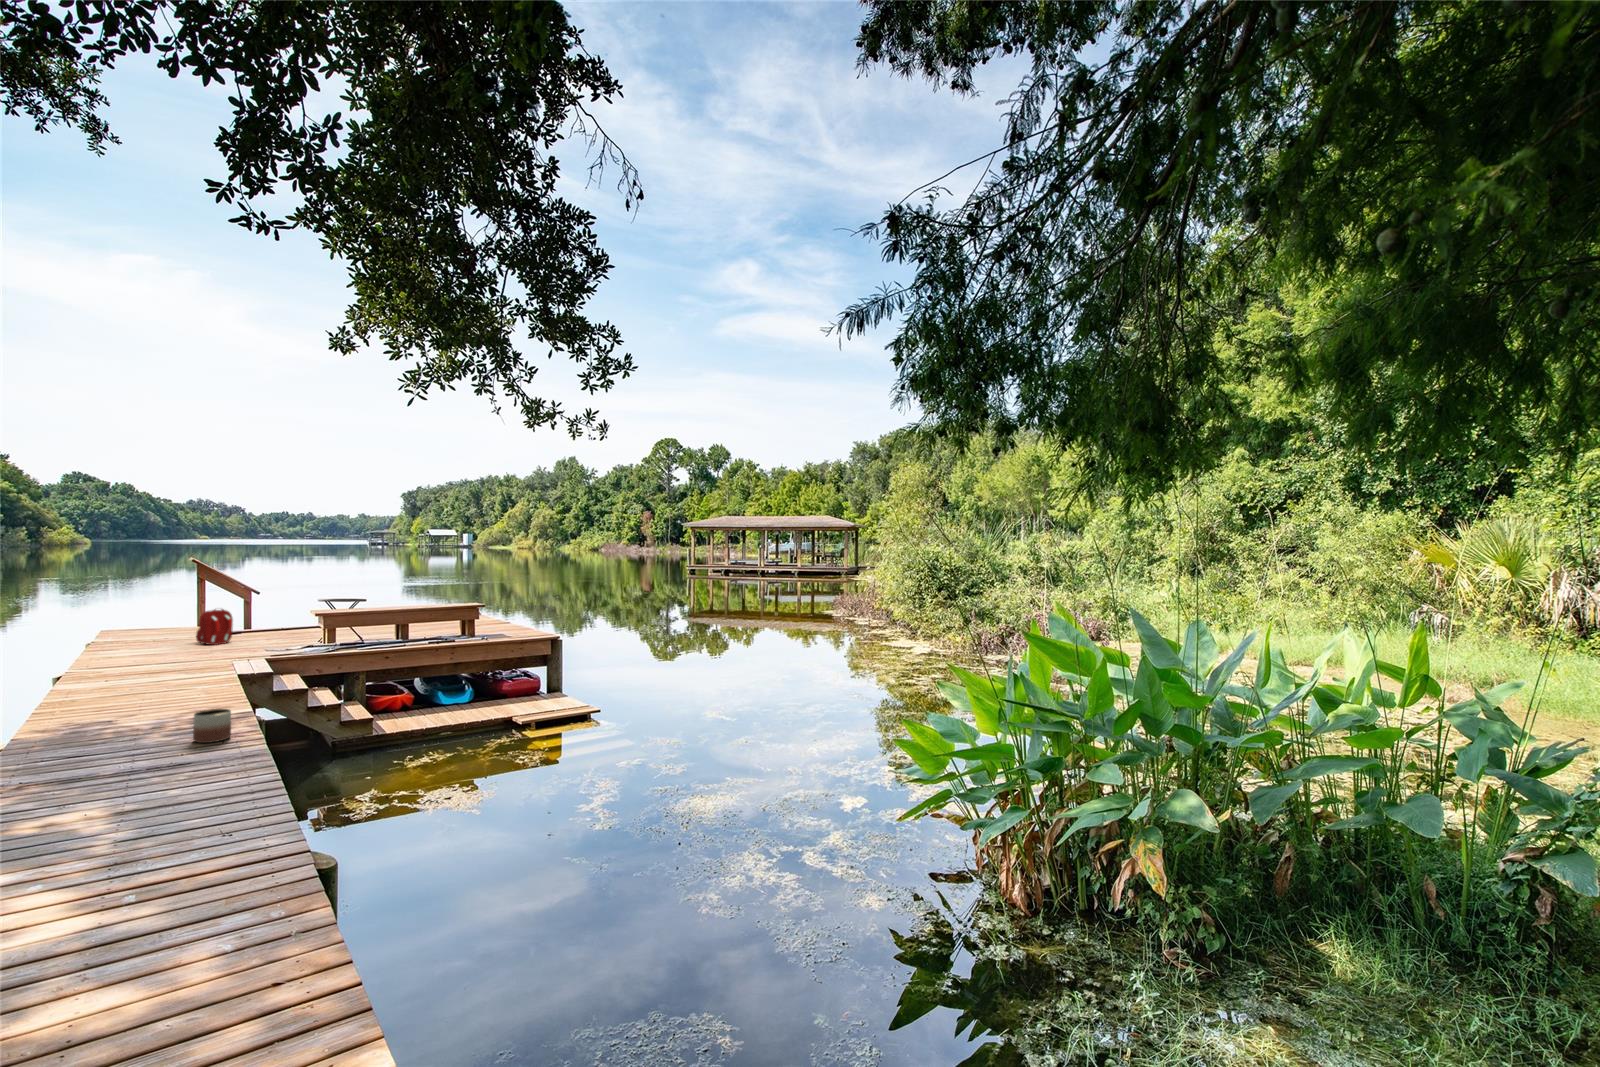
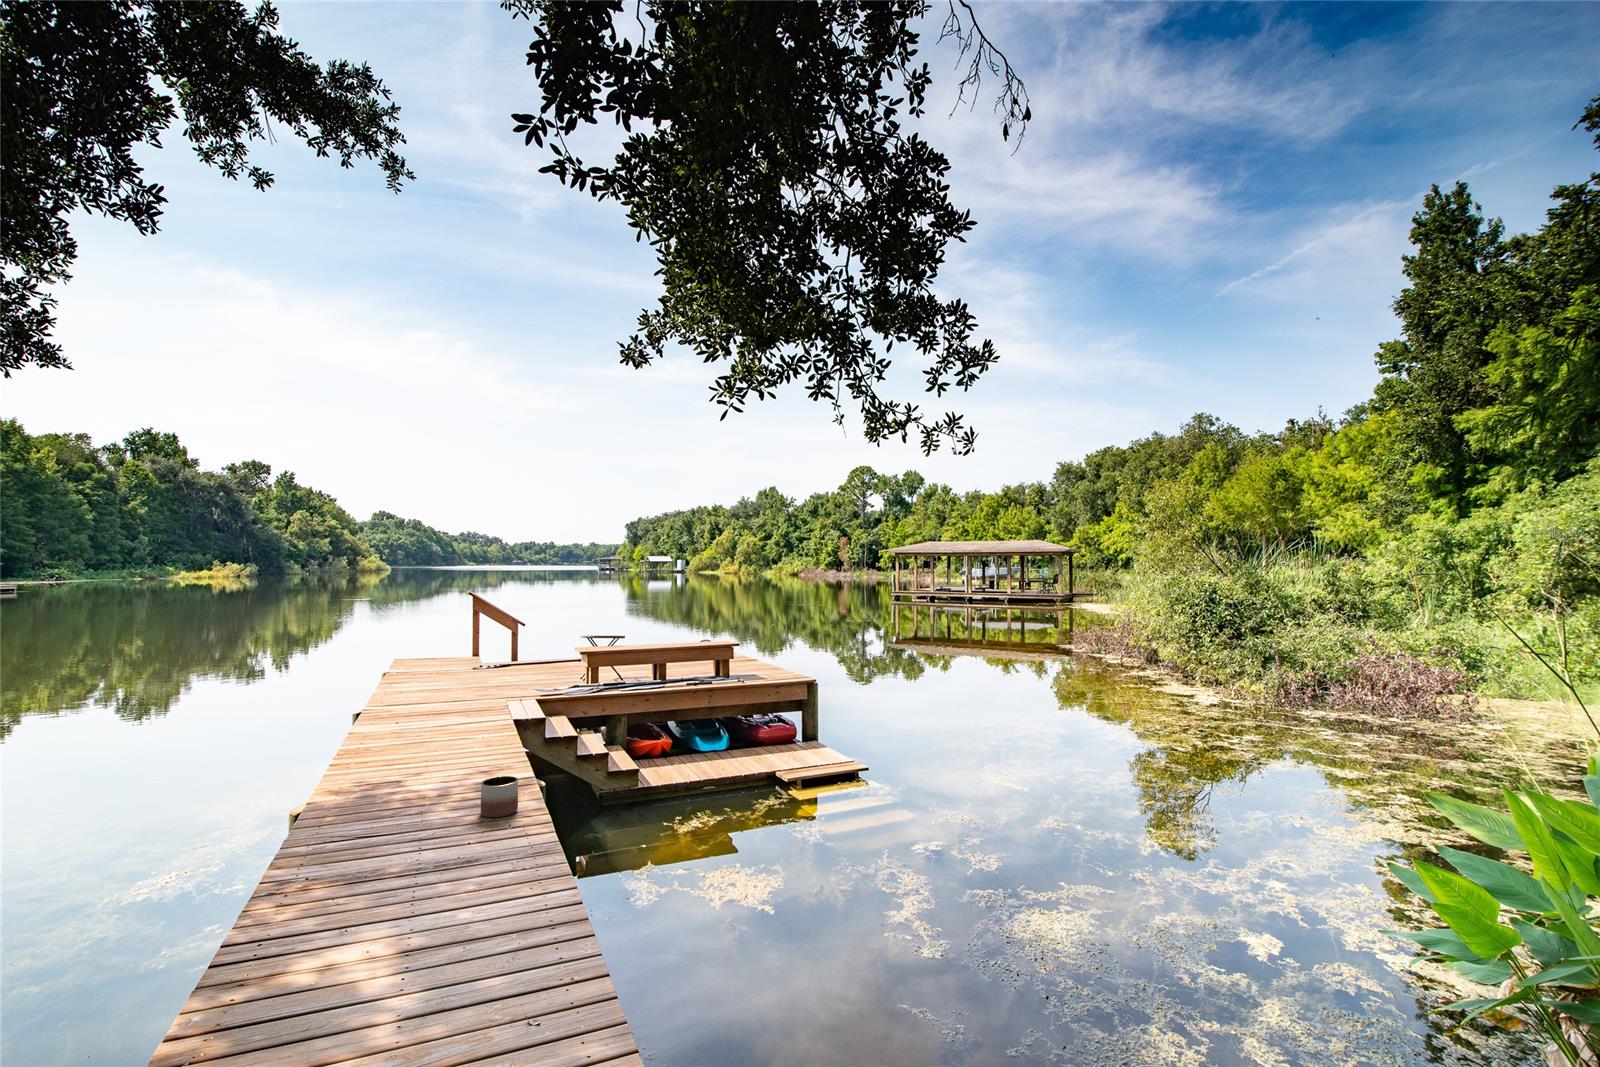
backpack: present [196,609,233,645] -> none [475,645,506,682]

